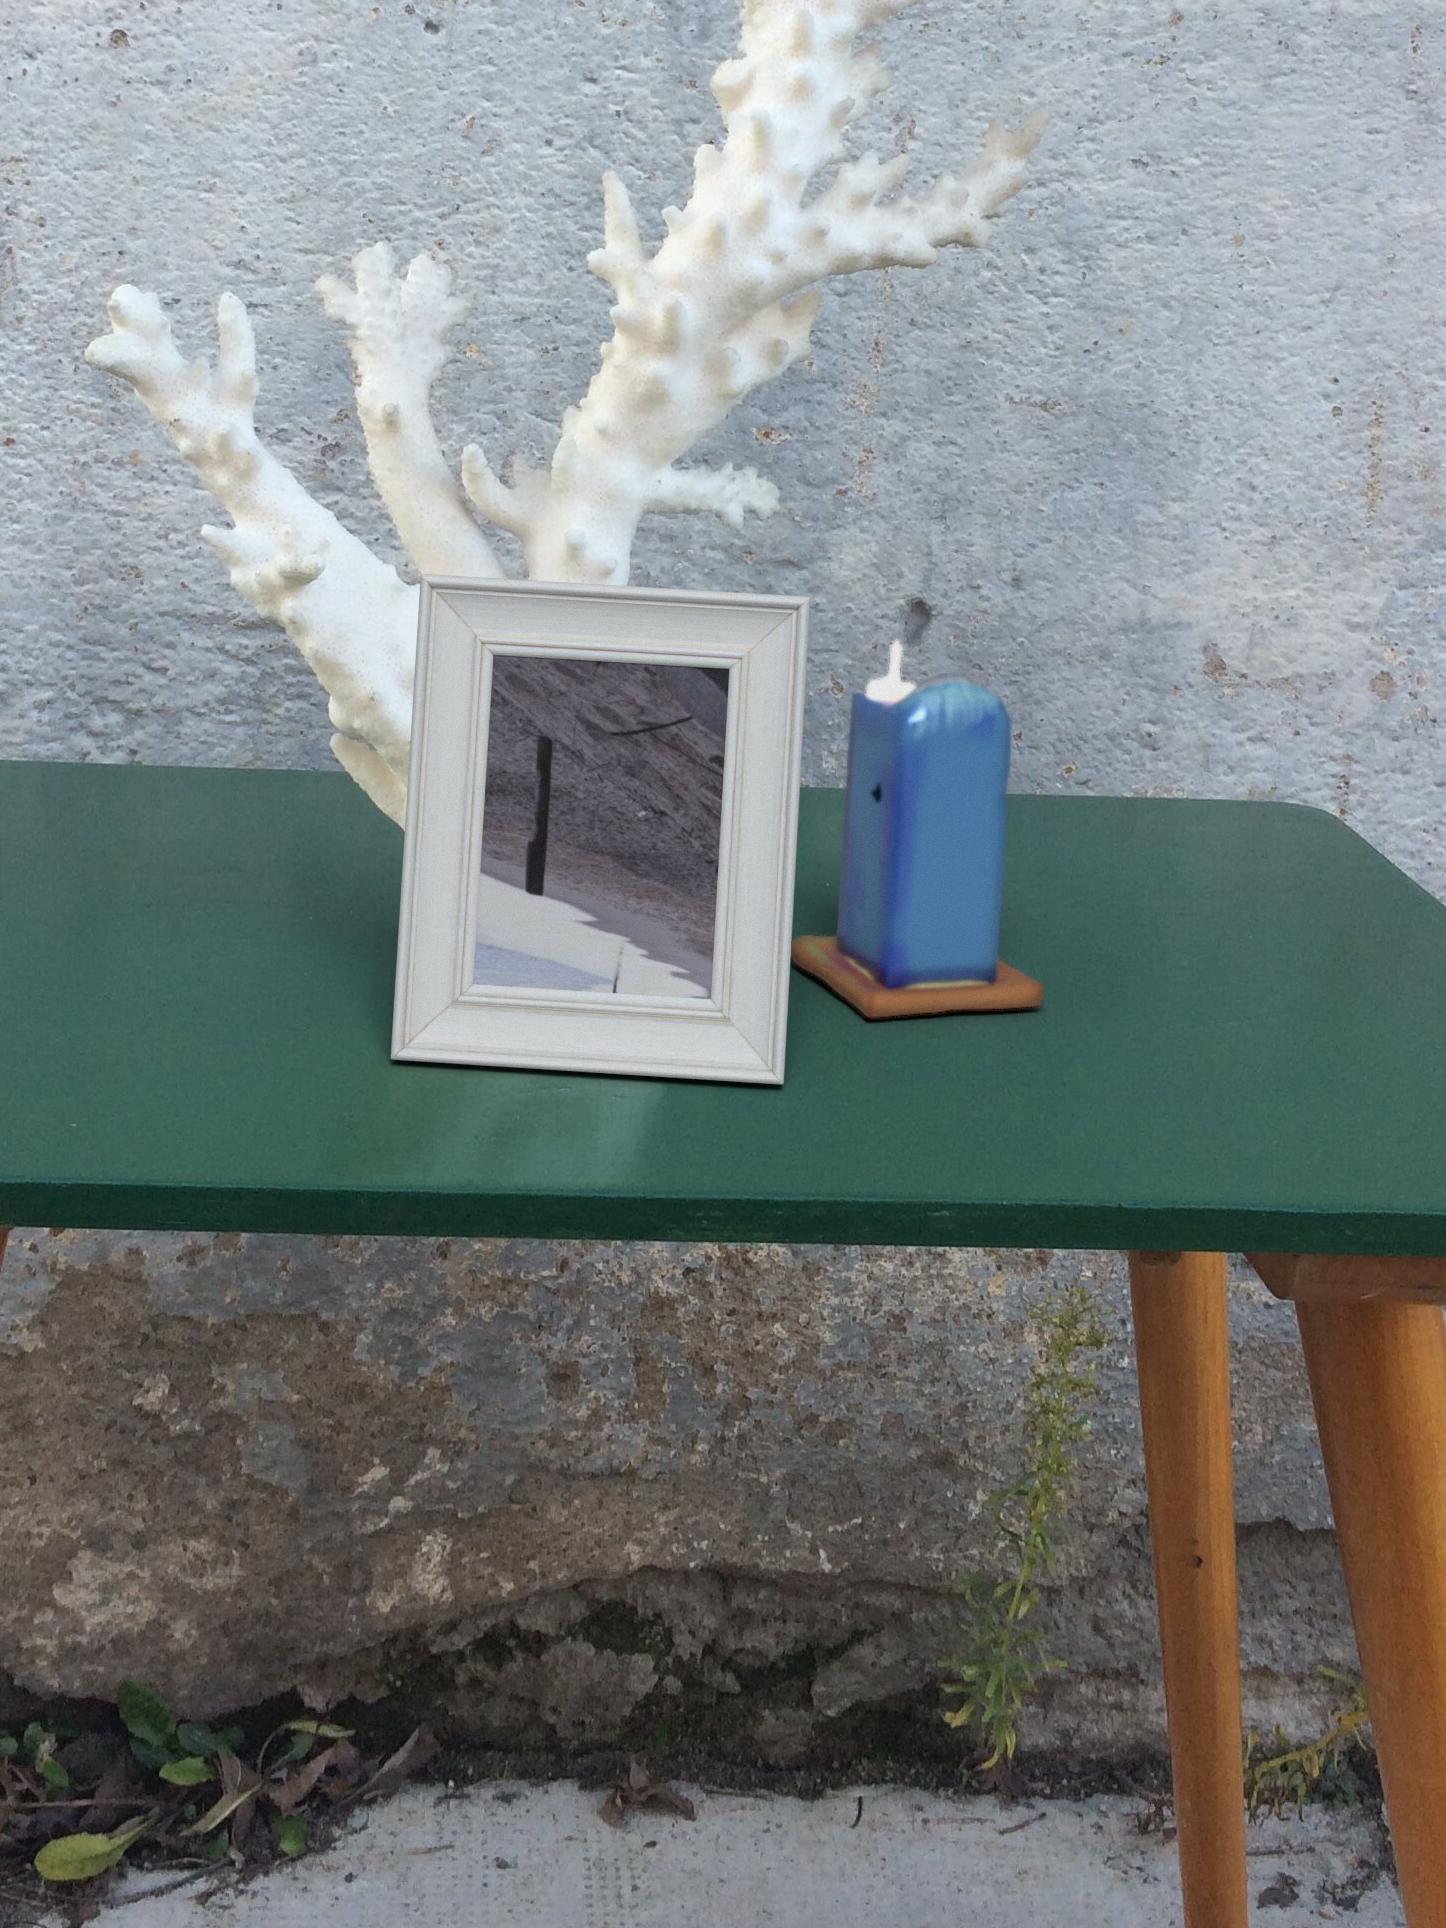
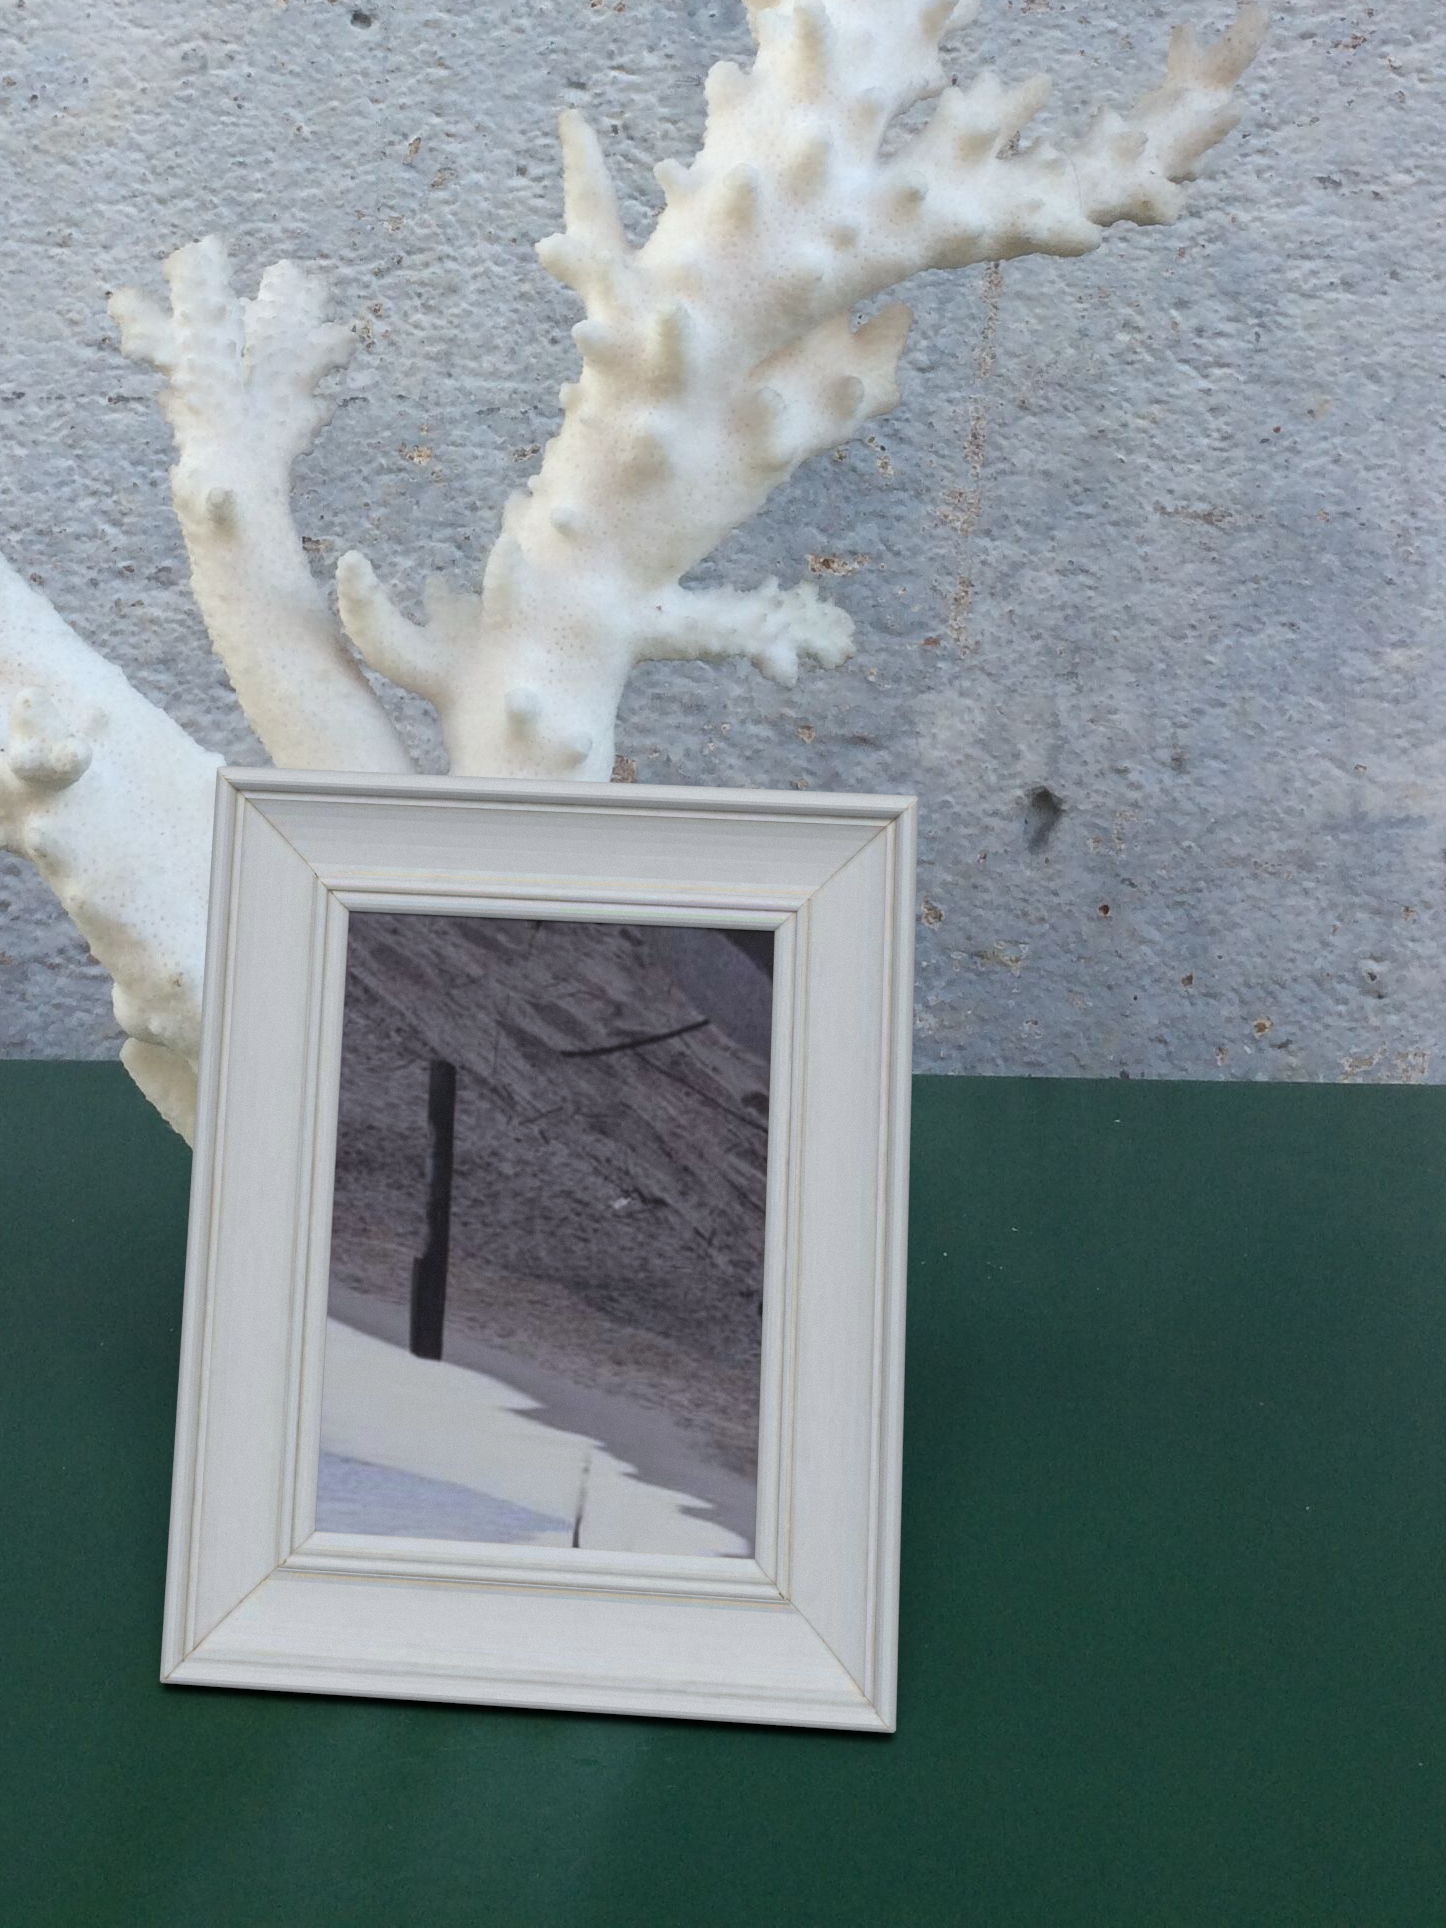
candle: present [791,640,1043,1018] -> none [892,864,1336,1543]

